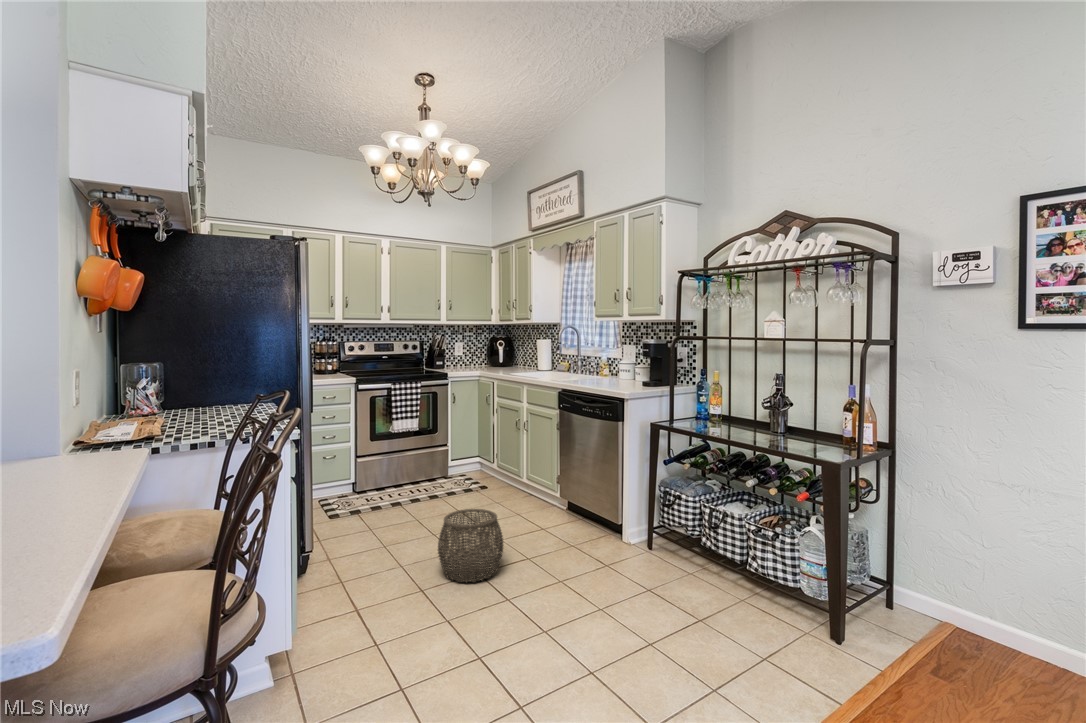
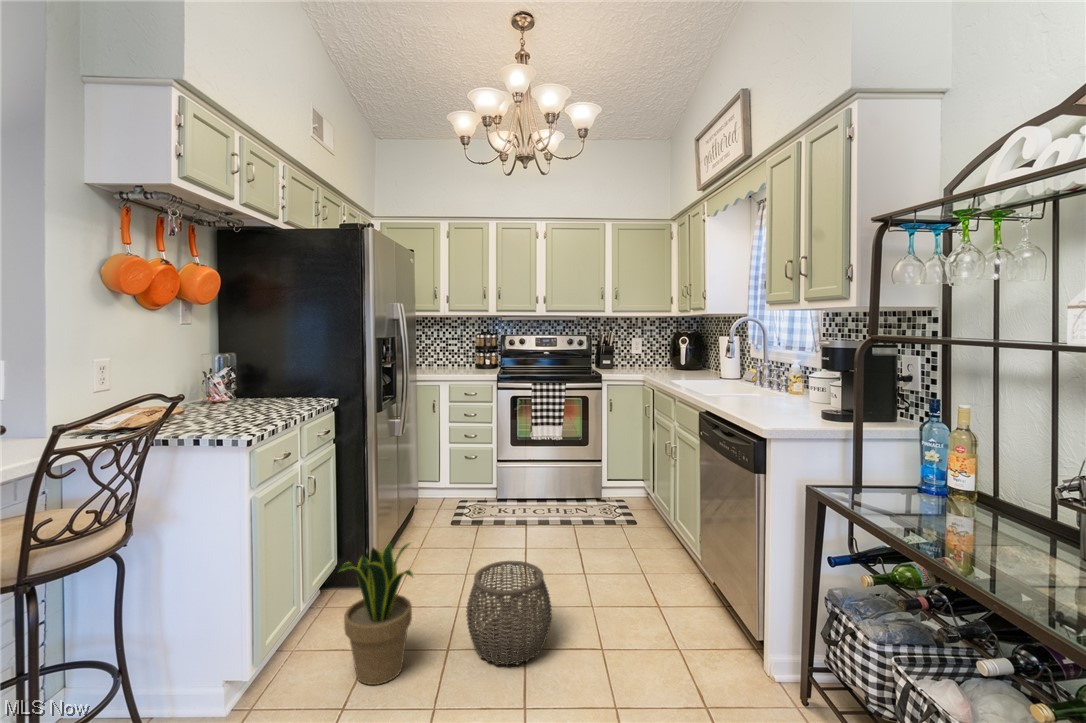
potted plant: none [356,502,421,620] -> present [339,543,413,685]

